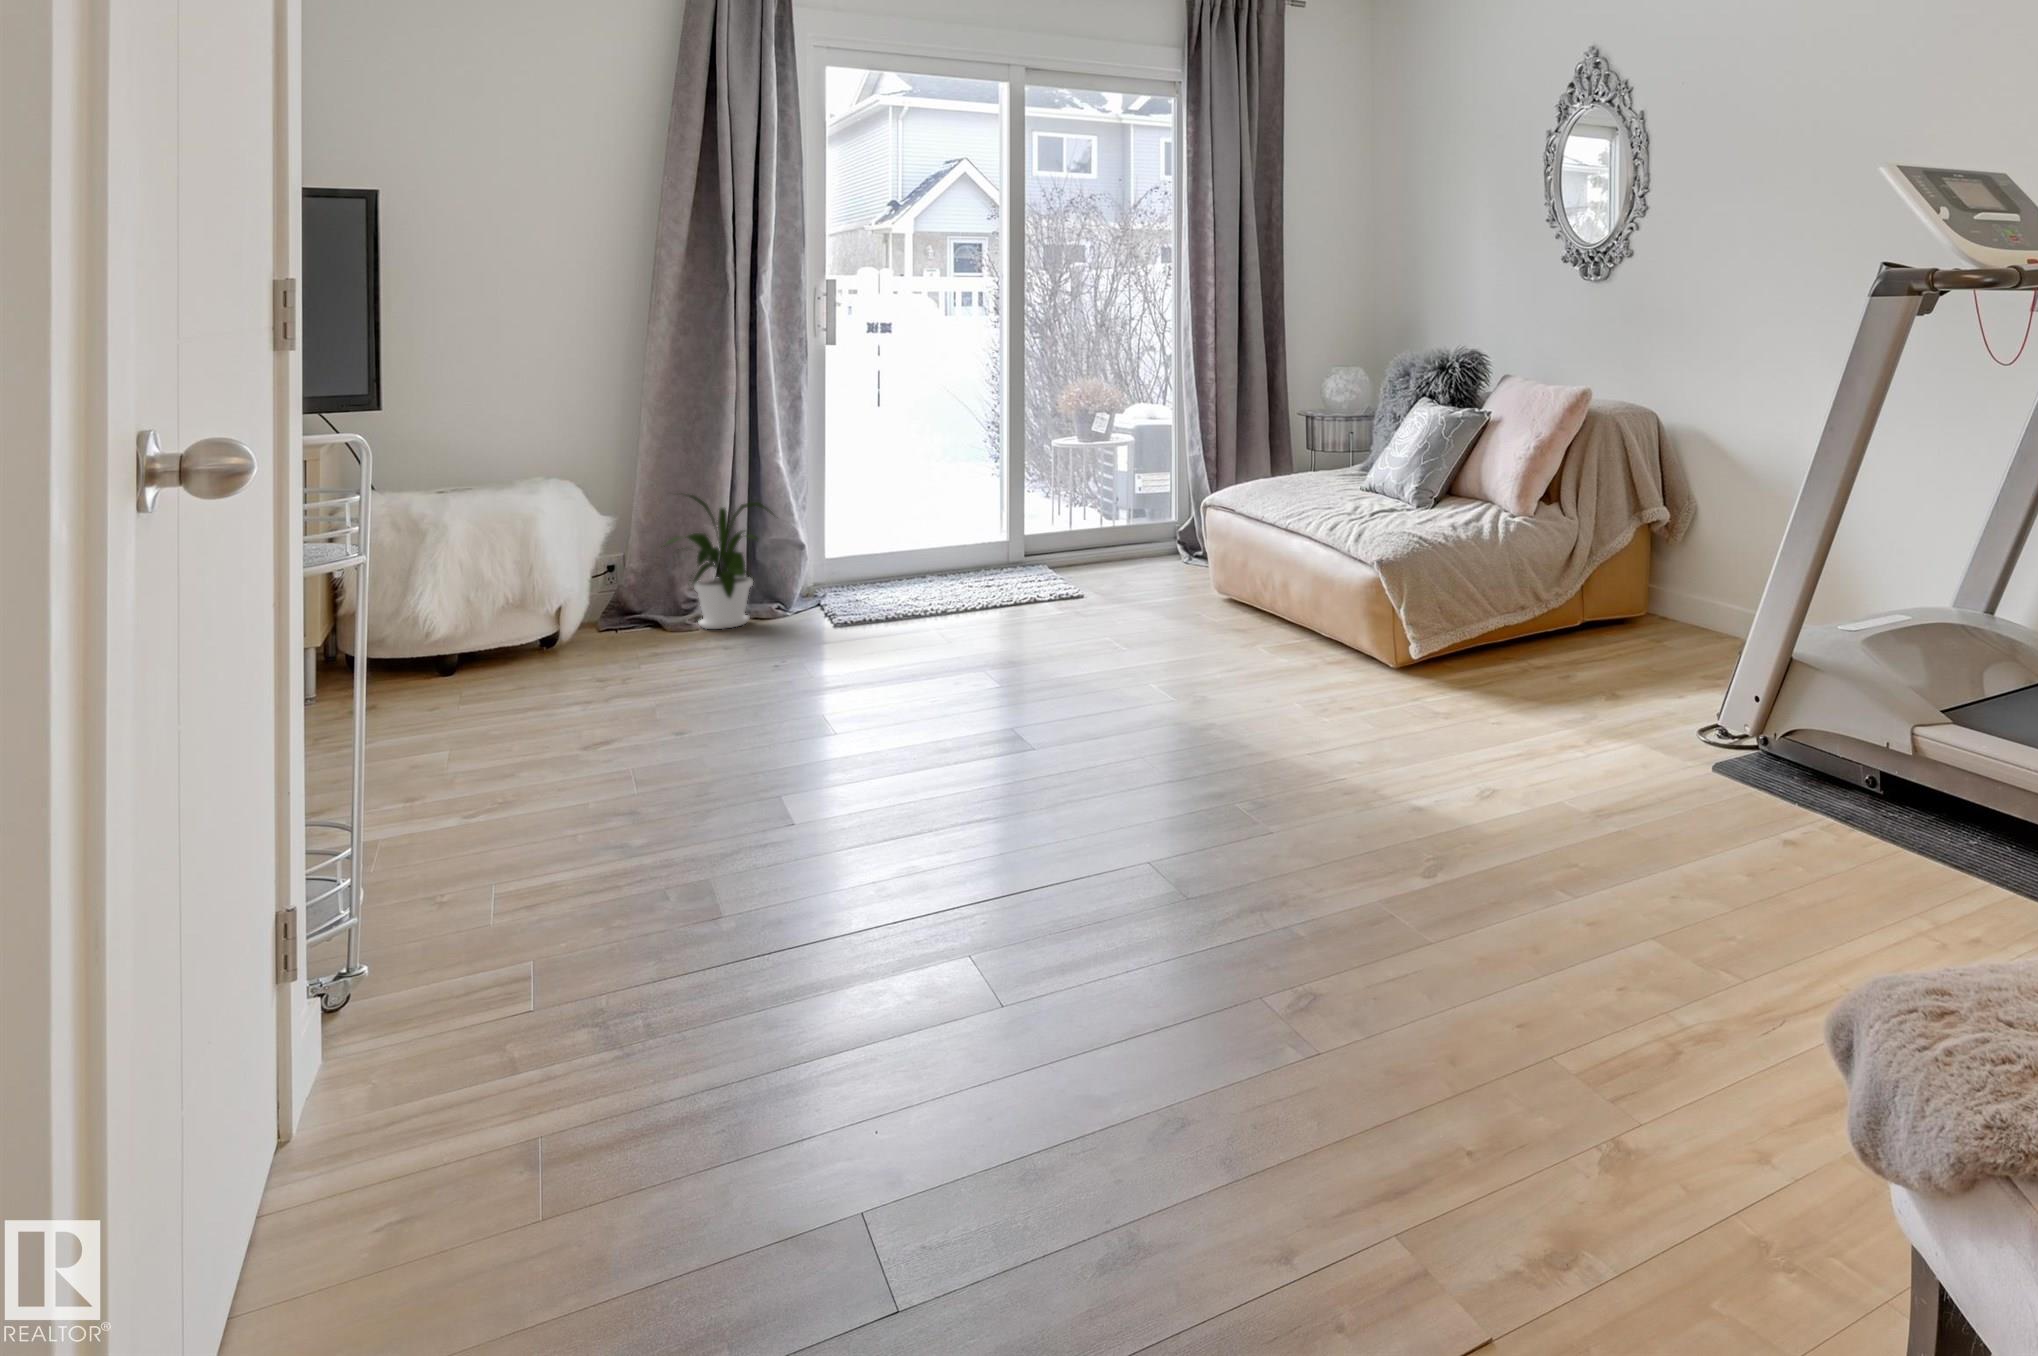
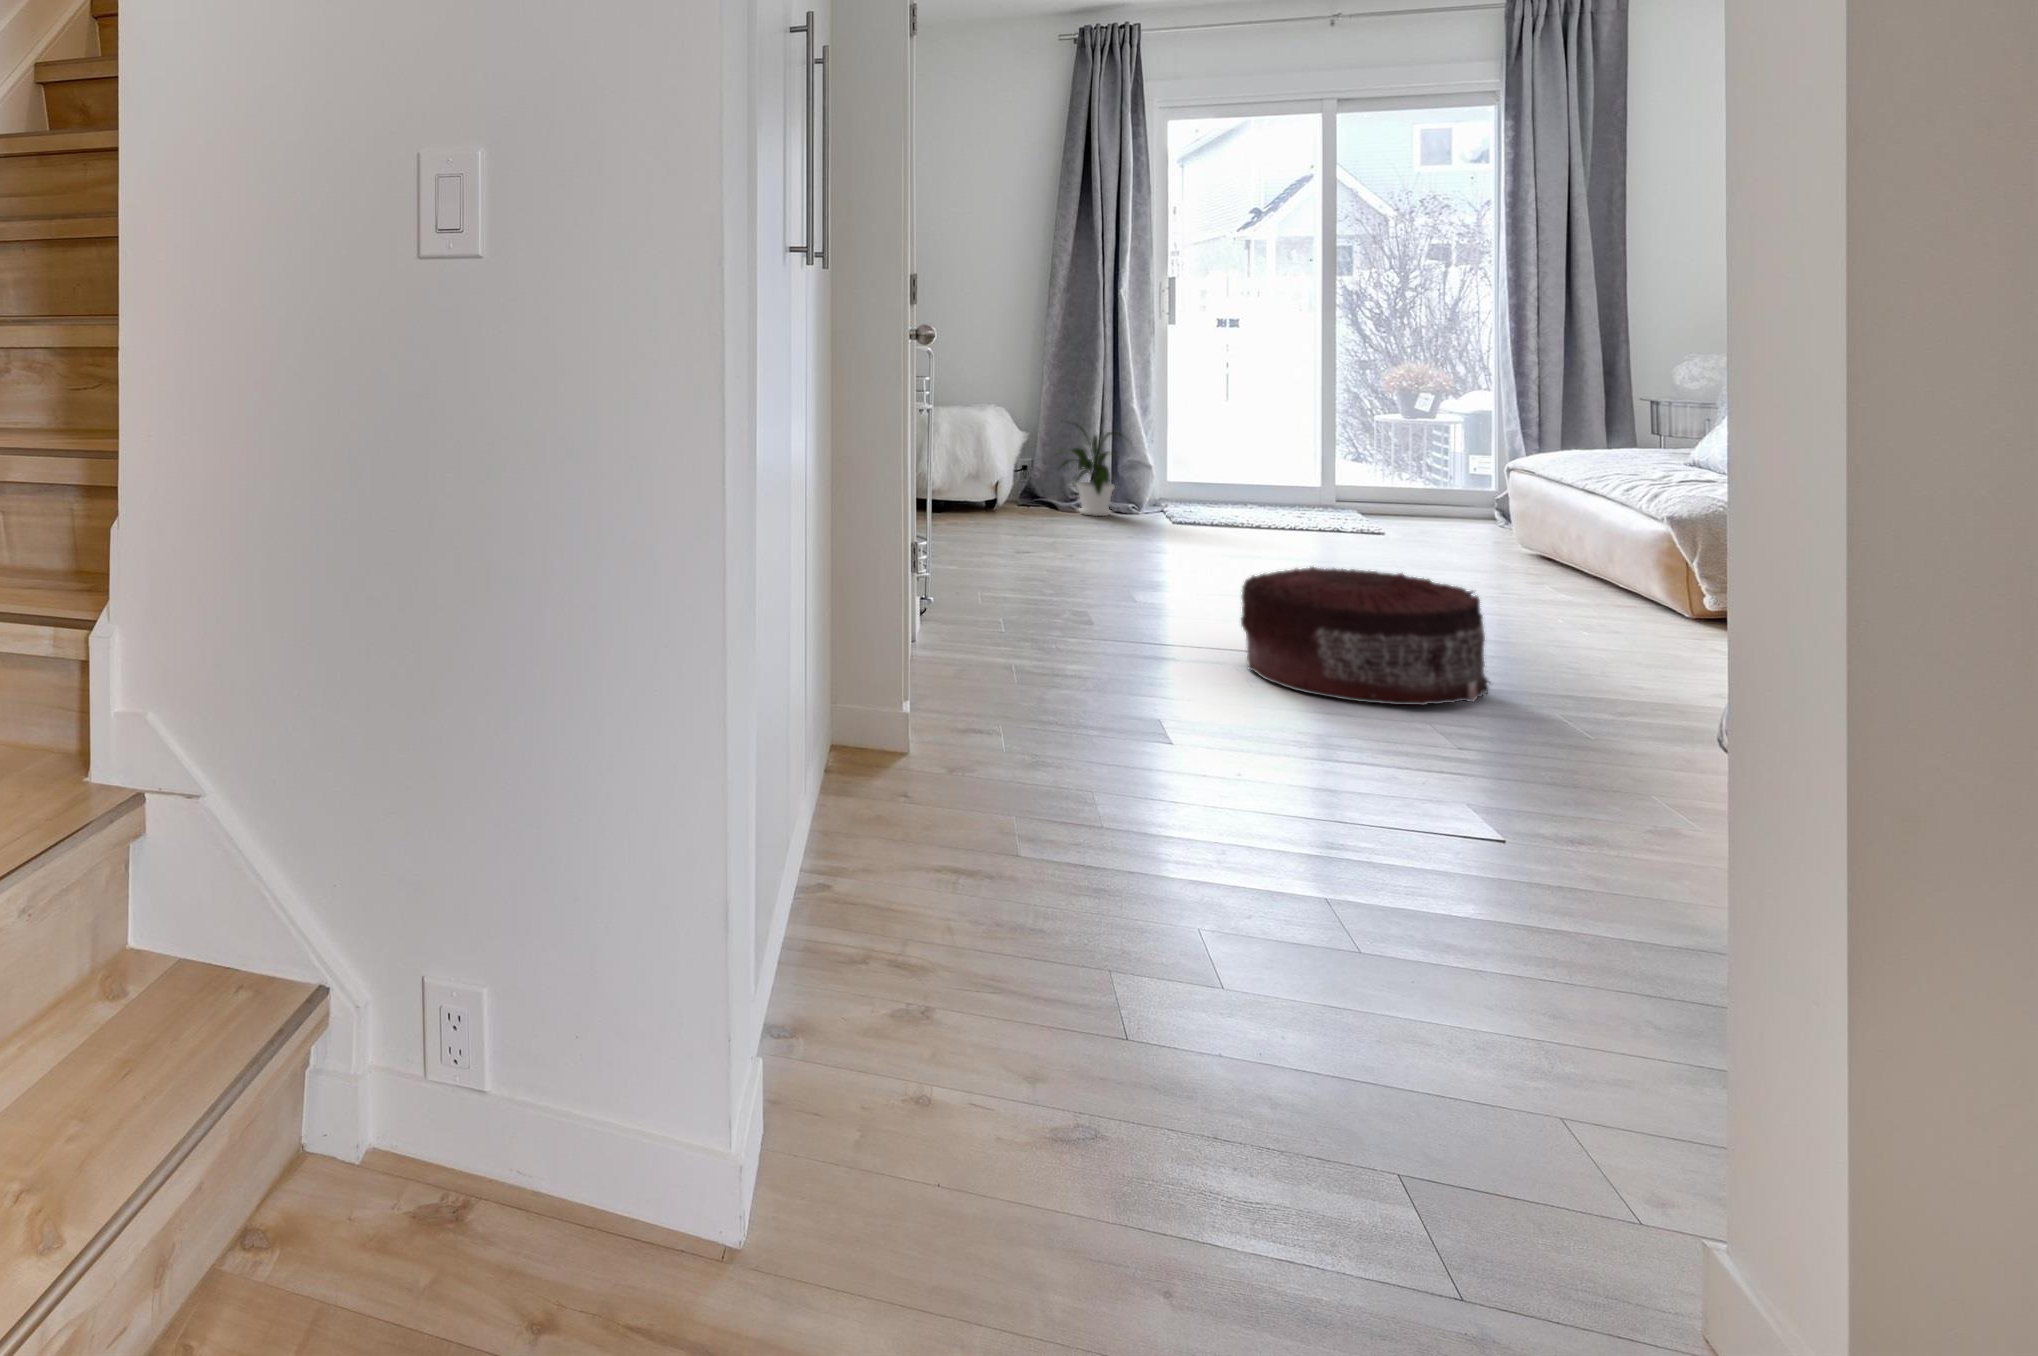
pouf: none [987,715,1294,957] -> present [1241,567,1489,705]

